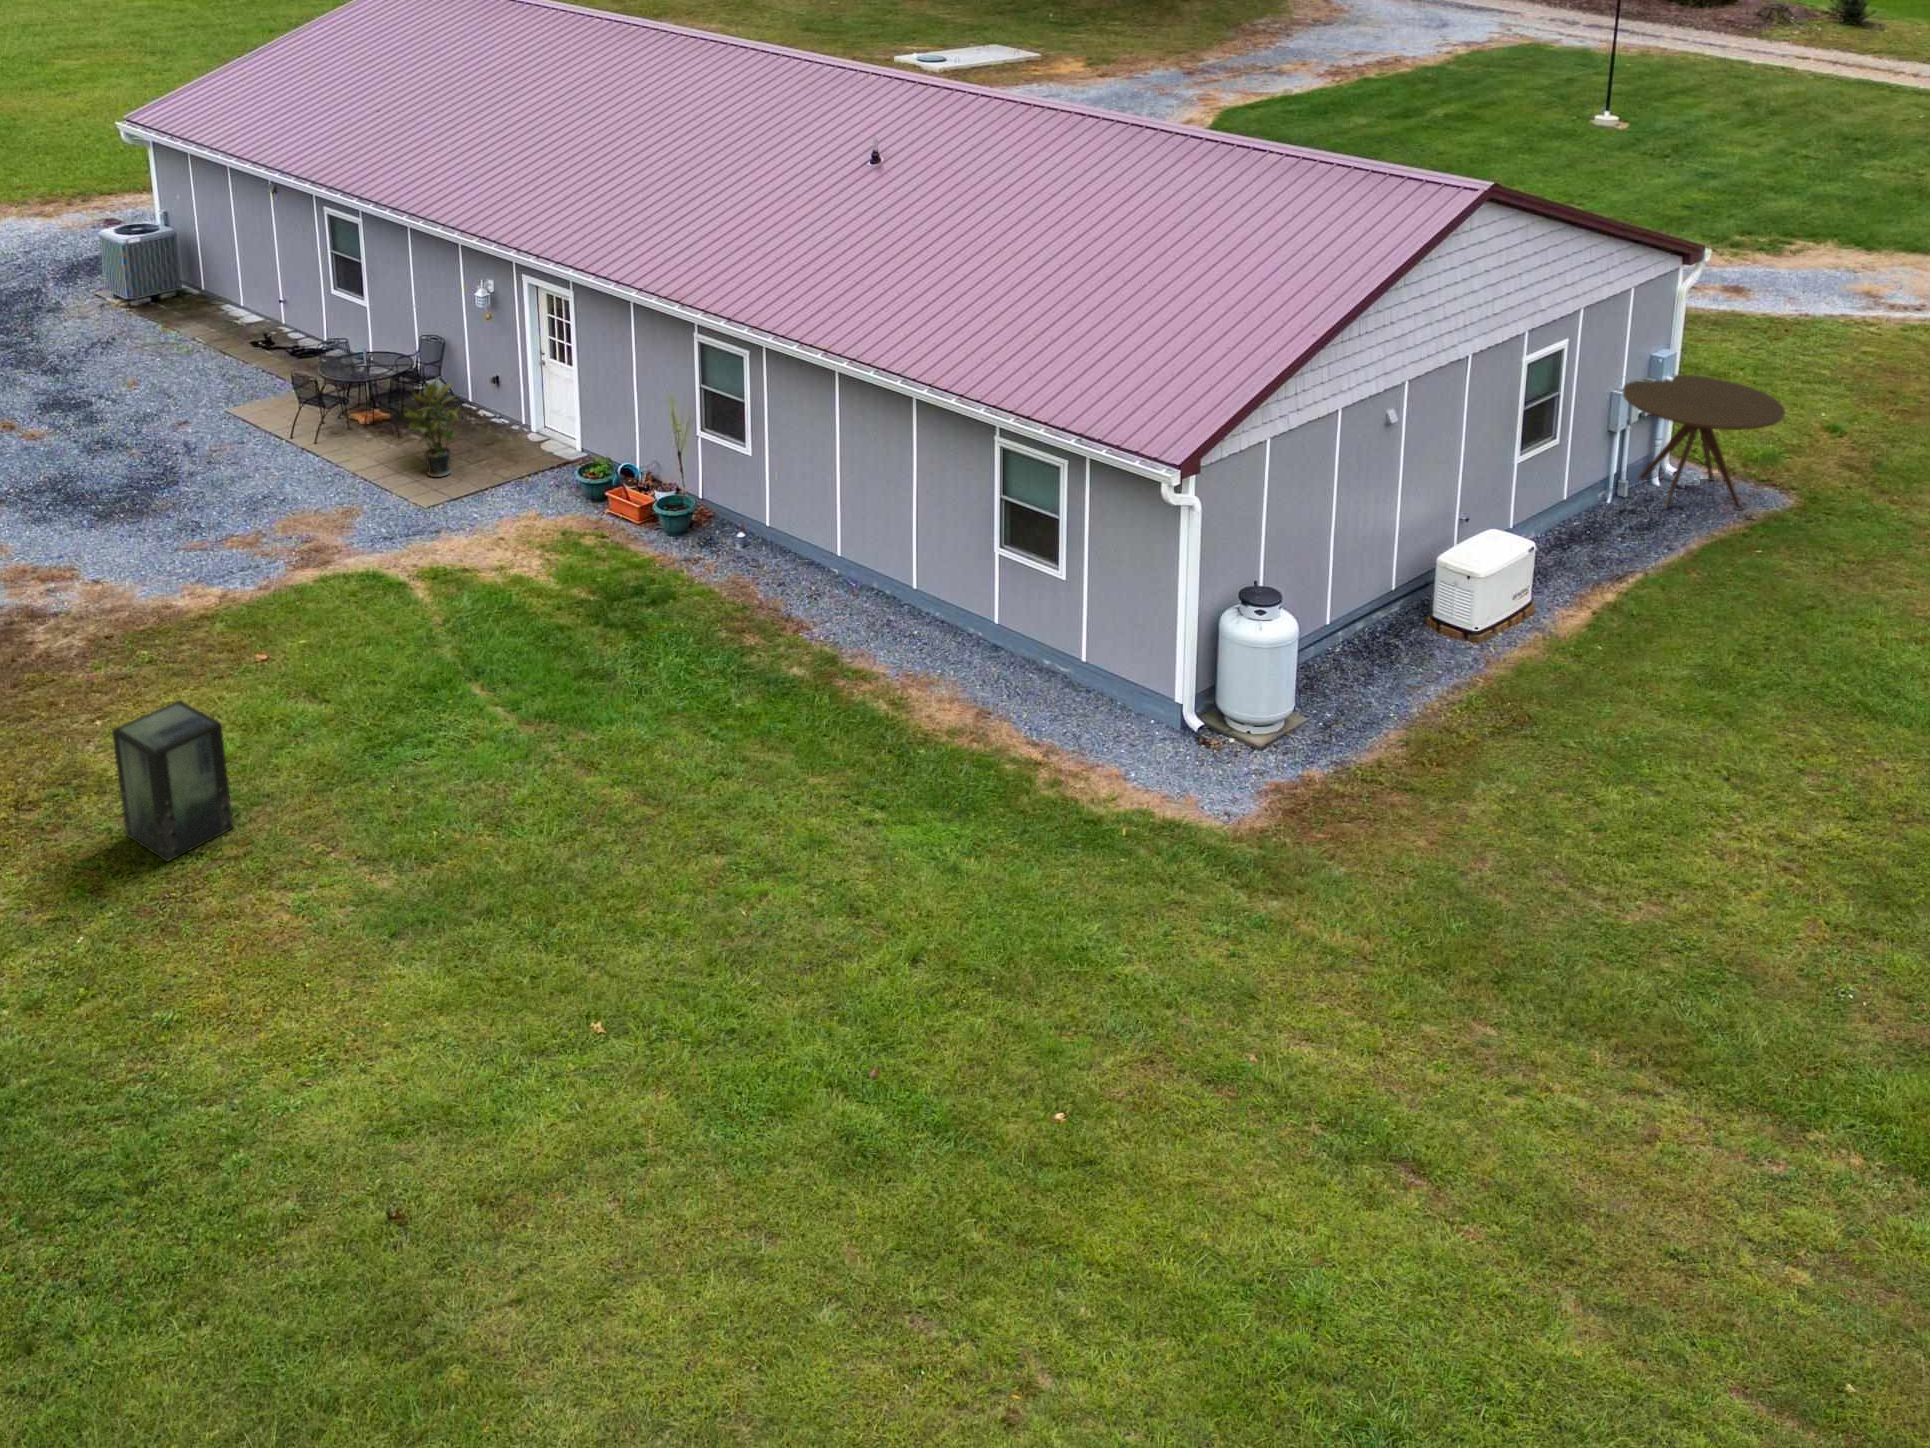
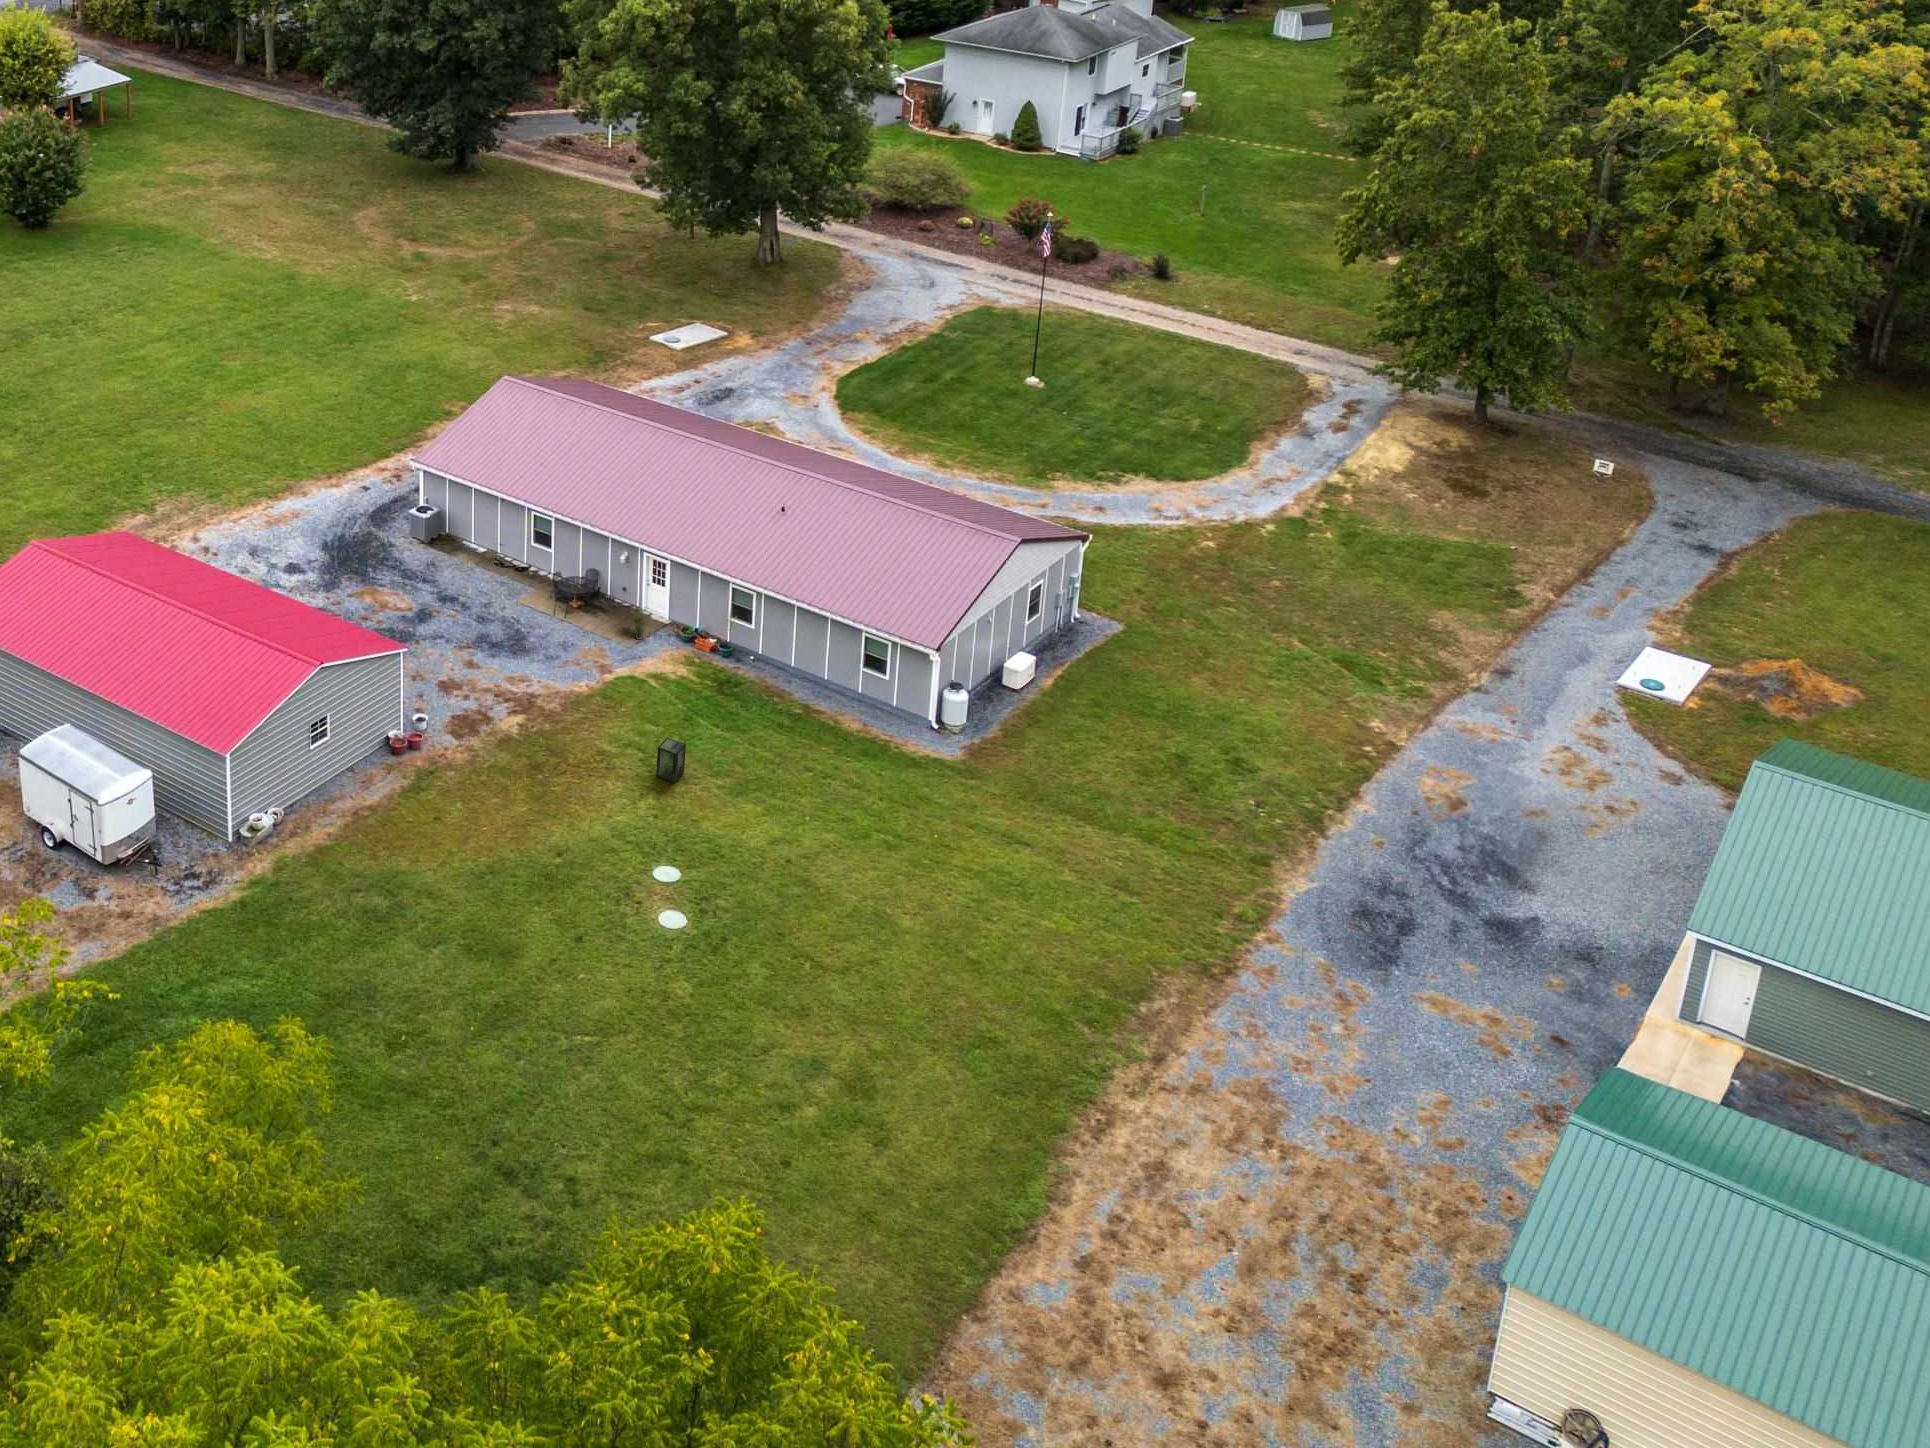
round table: present [1623,375,1785,510] -> none [1062,585,1119,637]

